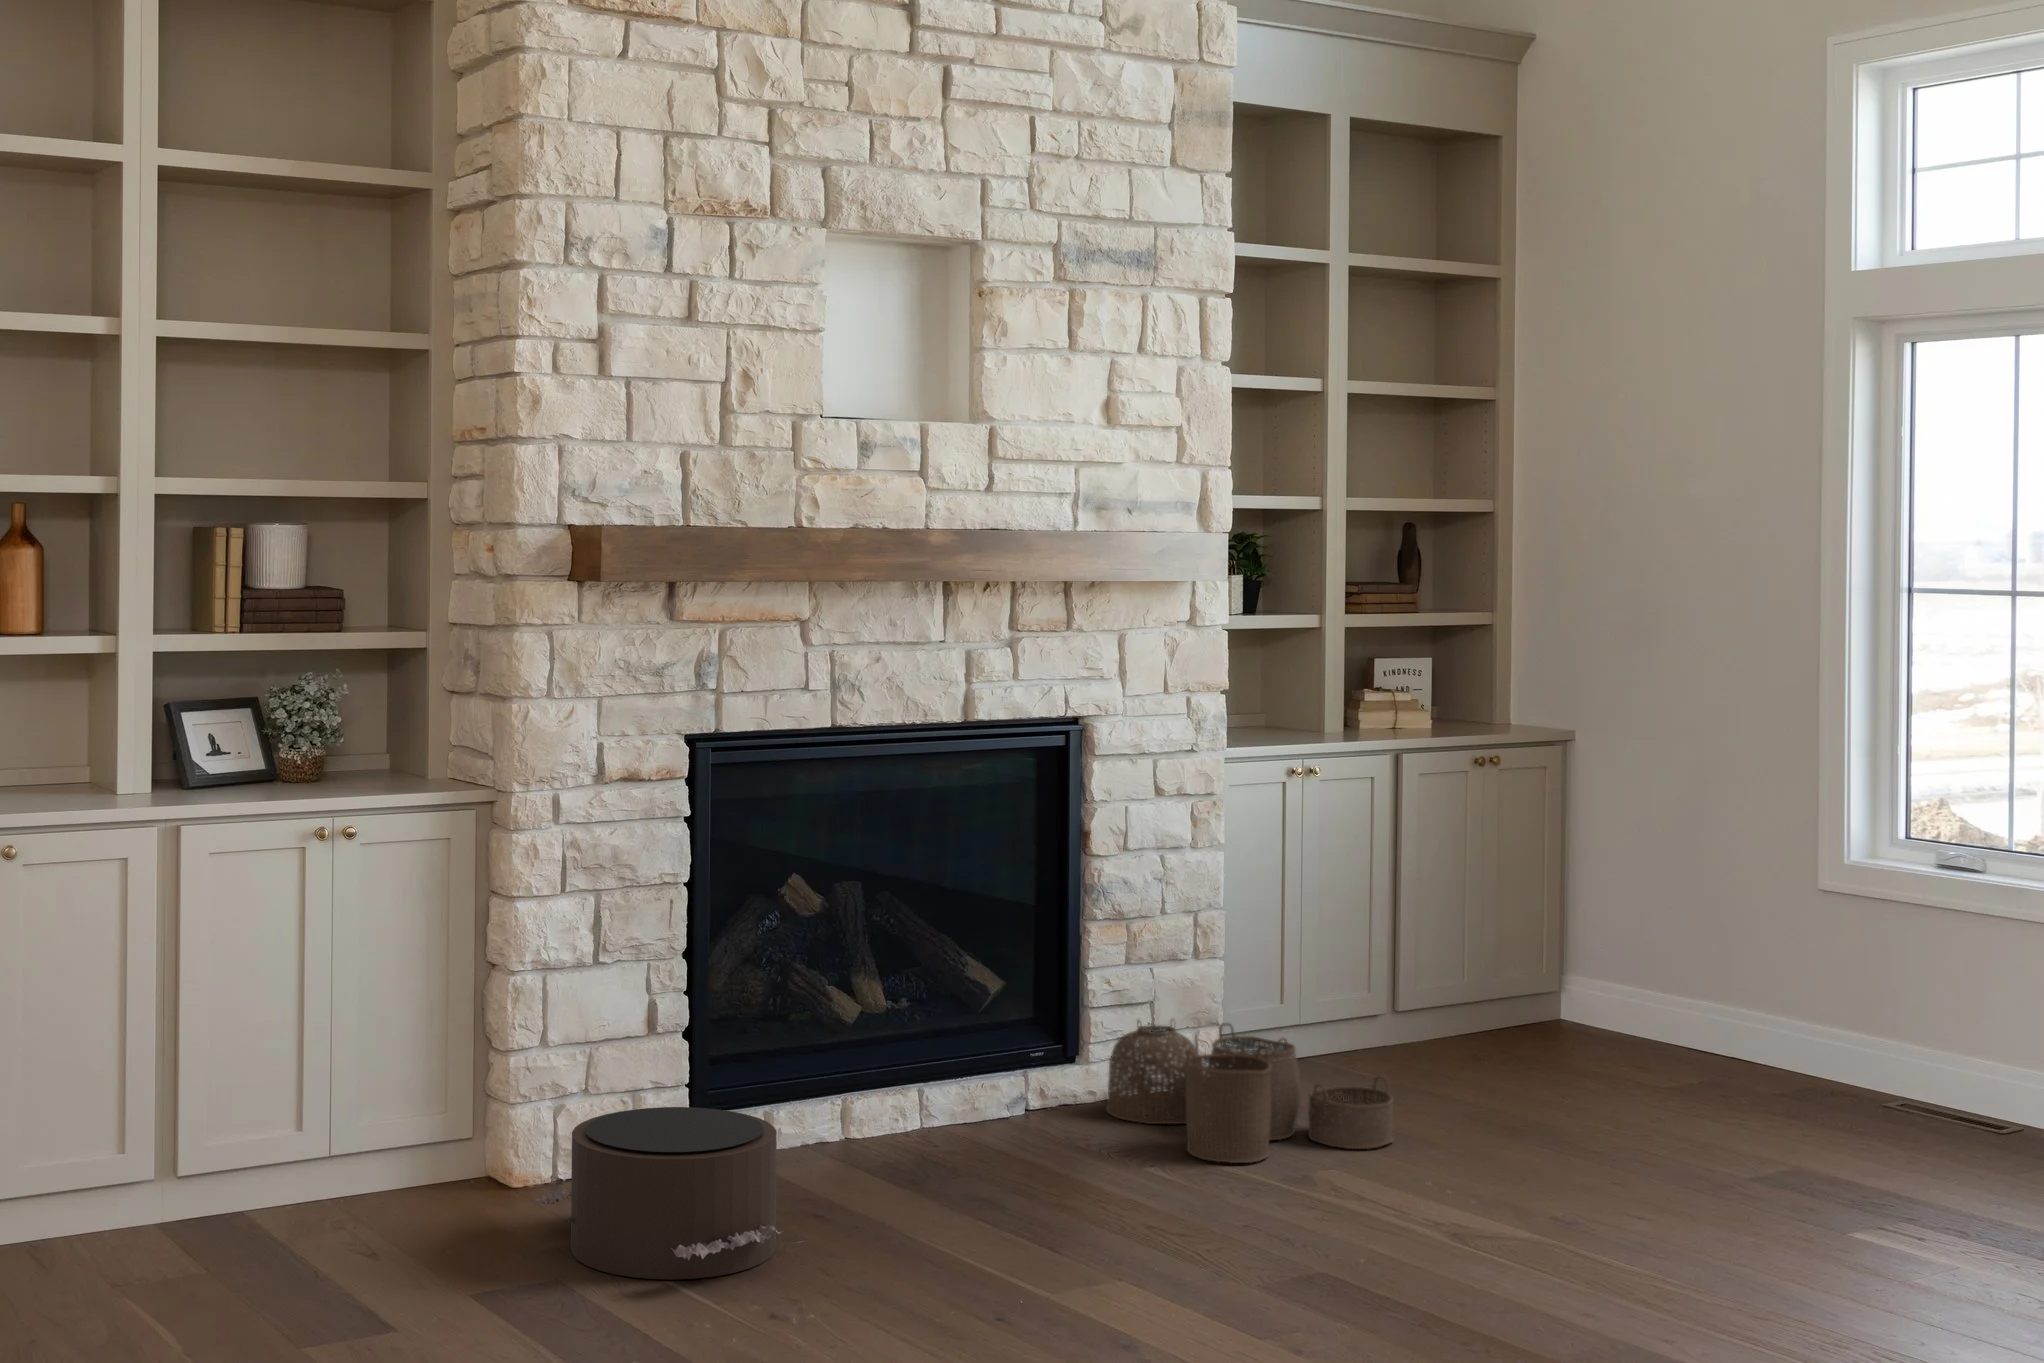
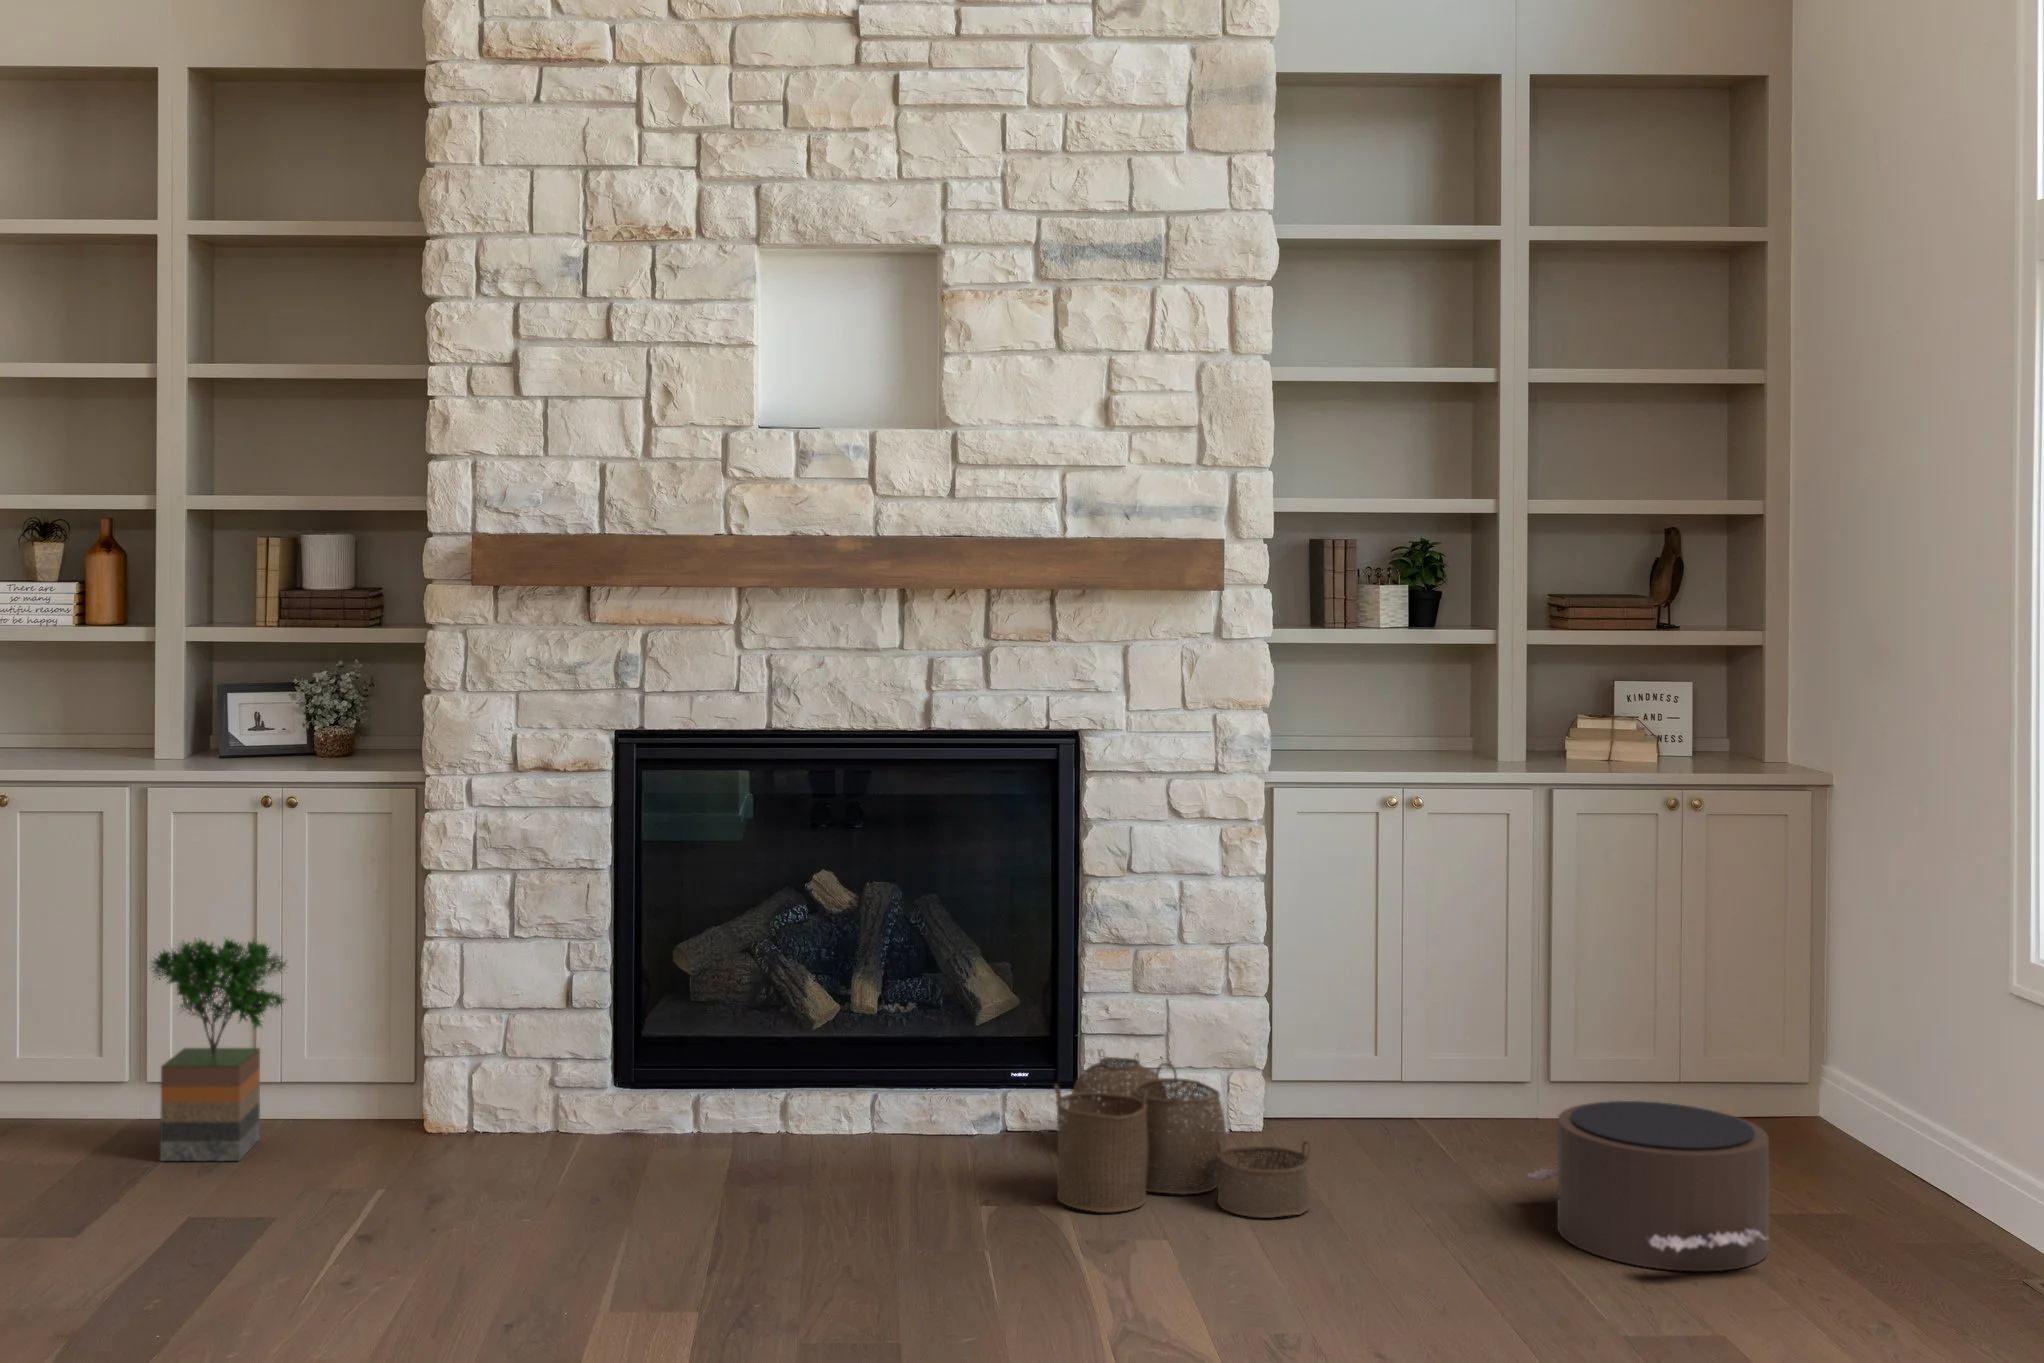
potted tree: none [236,985,418,1252] -> present [152,939,286,1161]
pouf: present [536,1107,783,1279] -> present [1528,1101,1769,1271]

